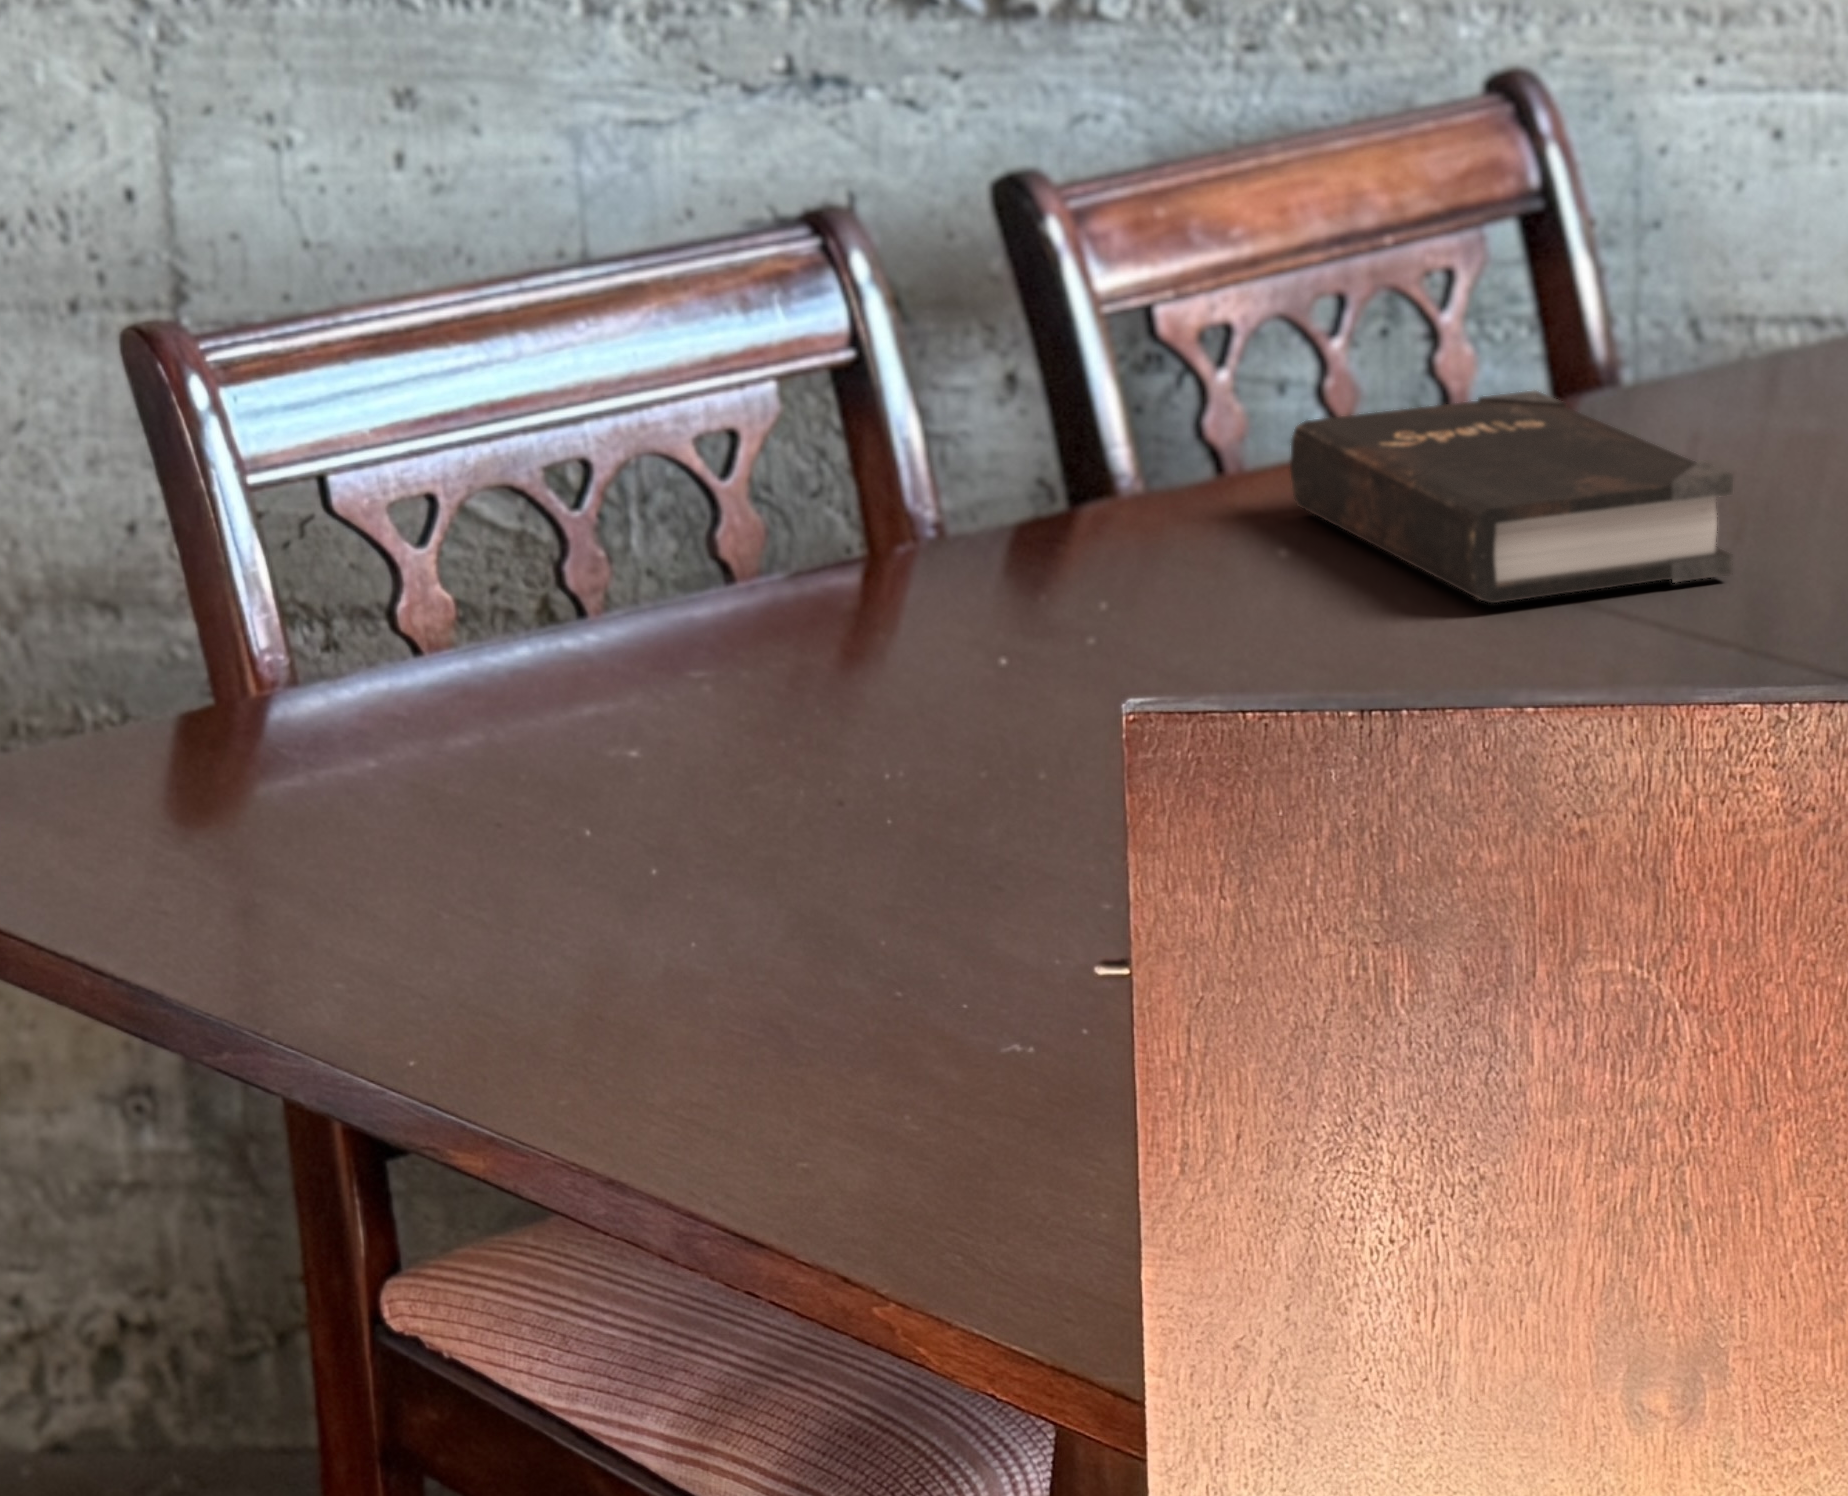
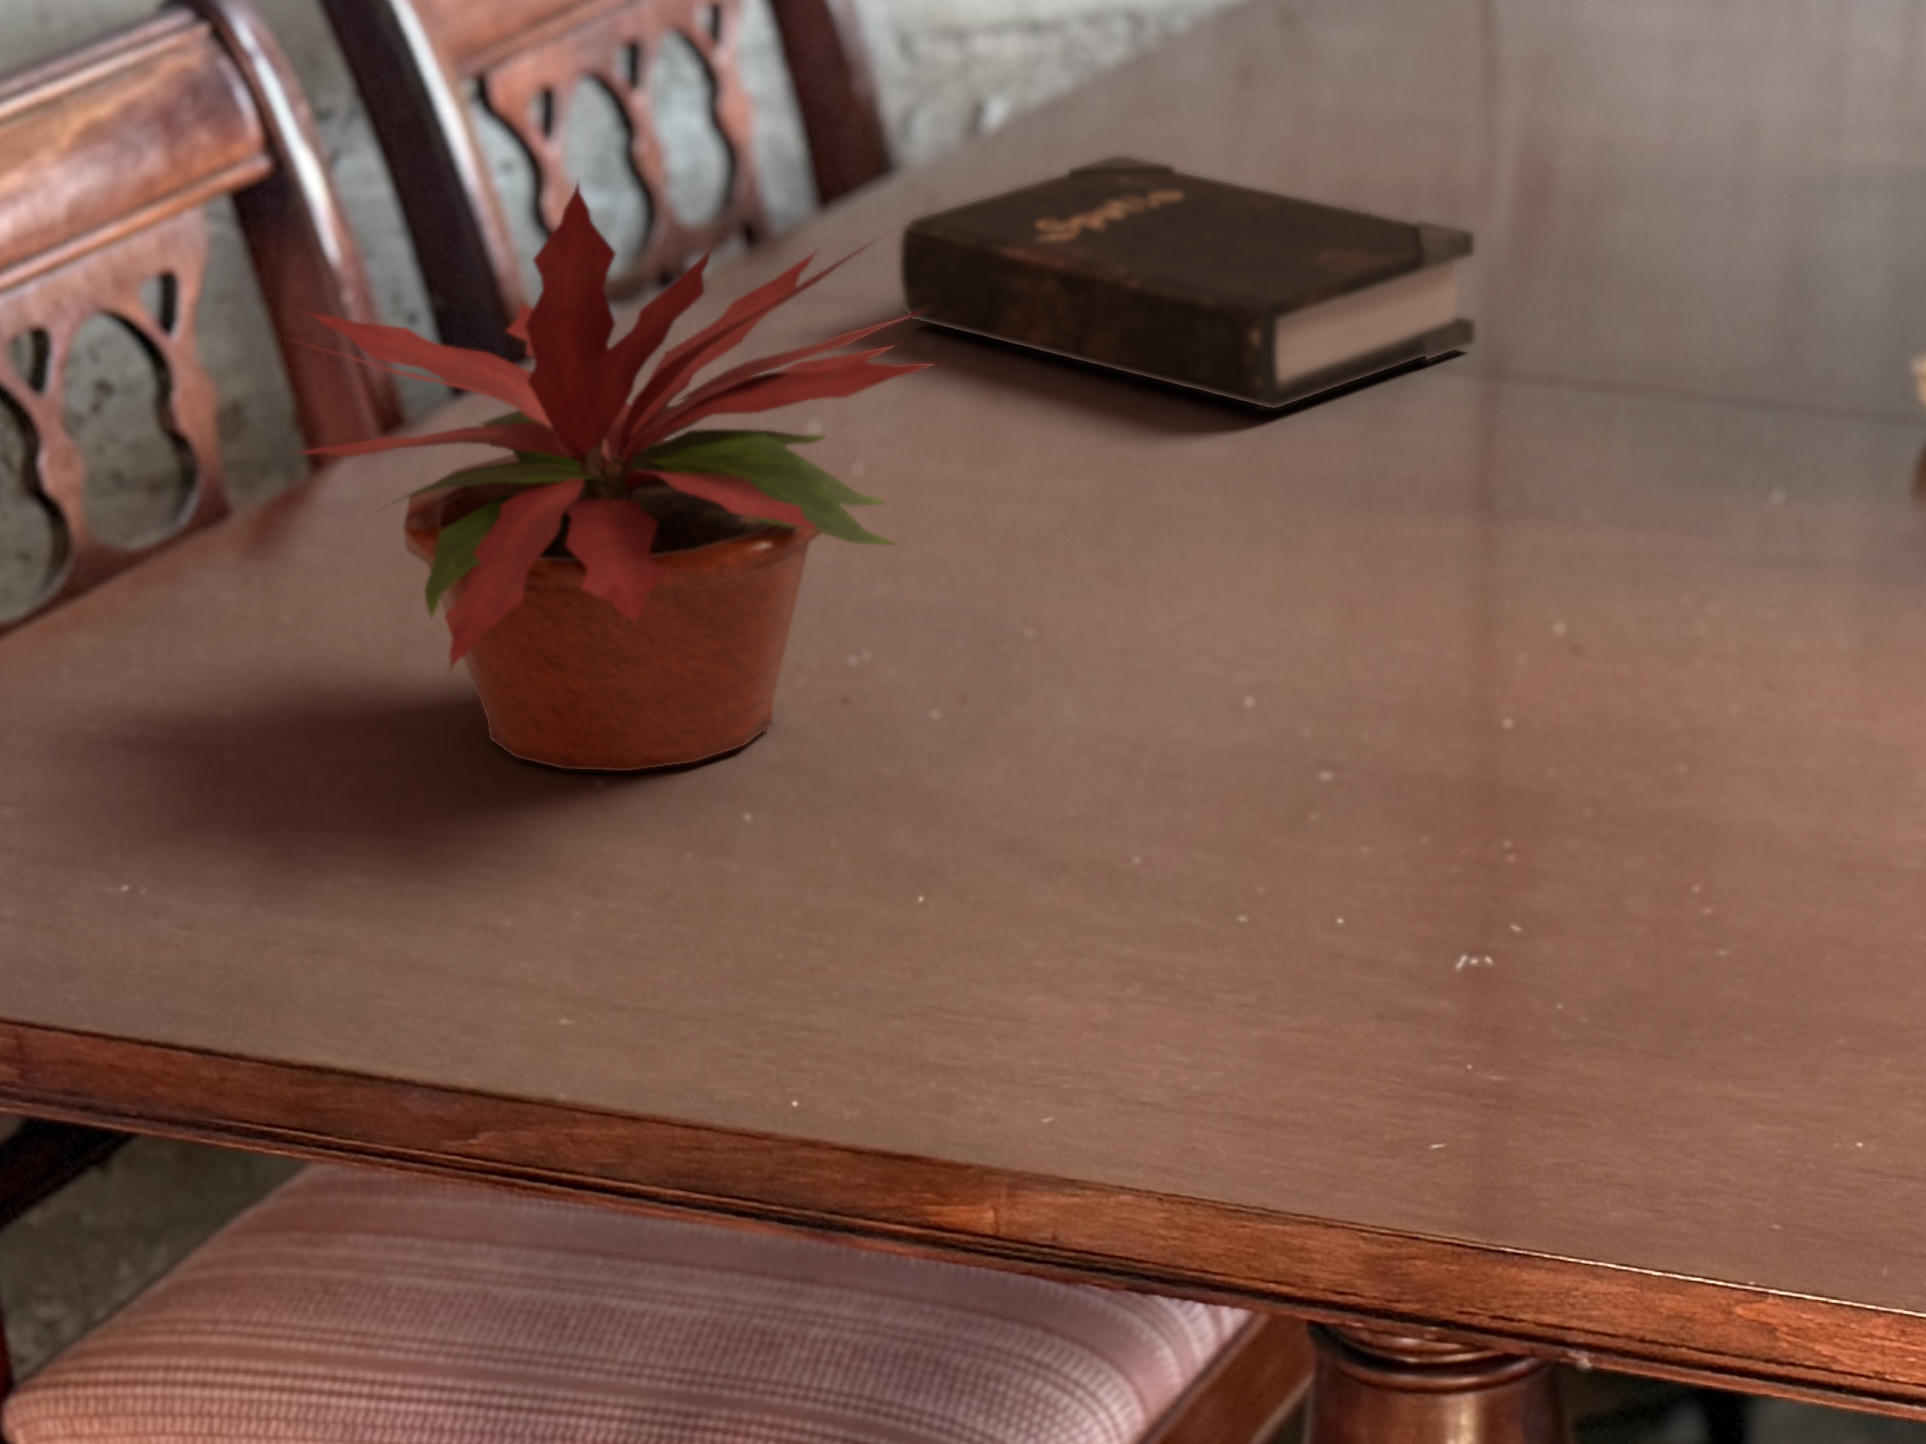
potted plant: none [373,285,966,798] -> present [302,184,942,771]

